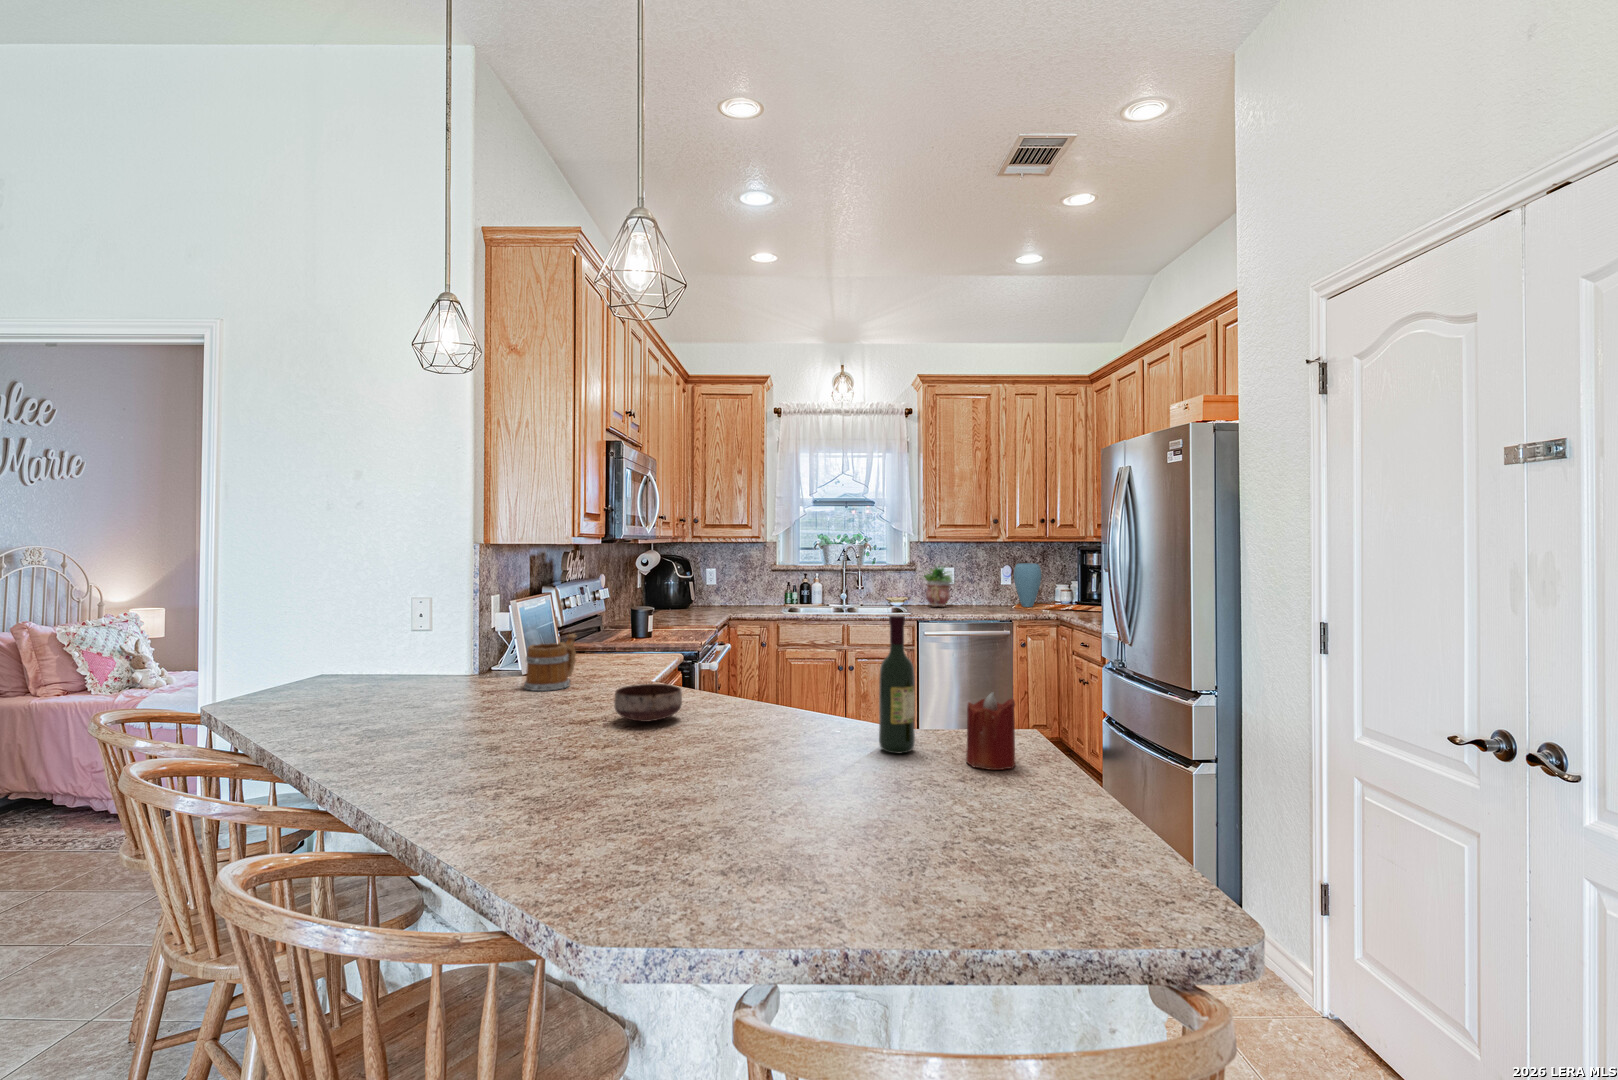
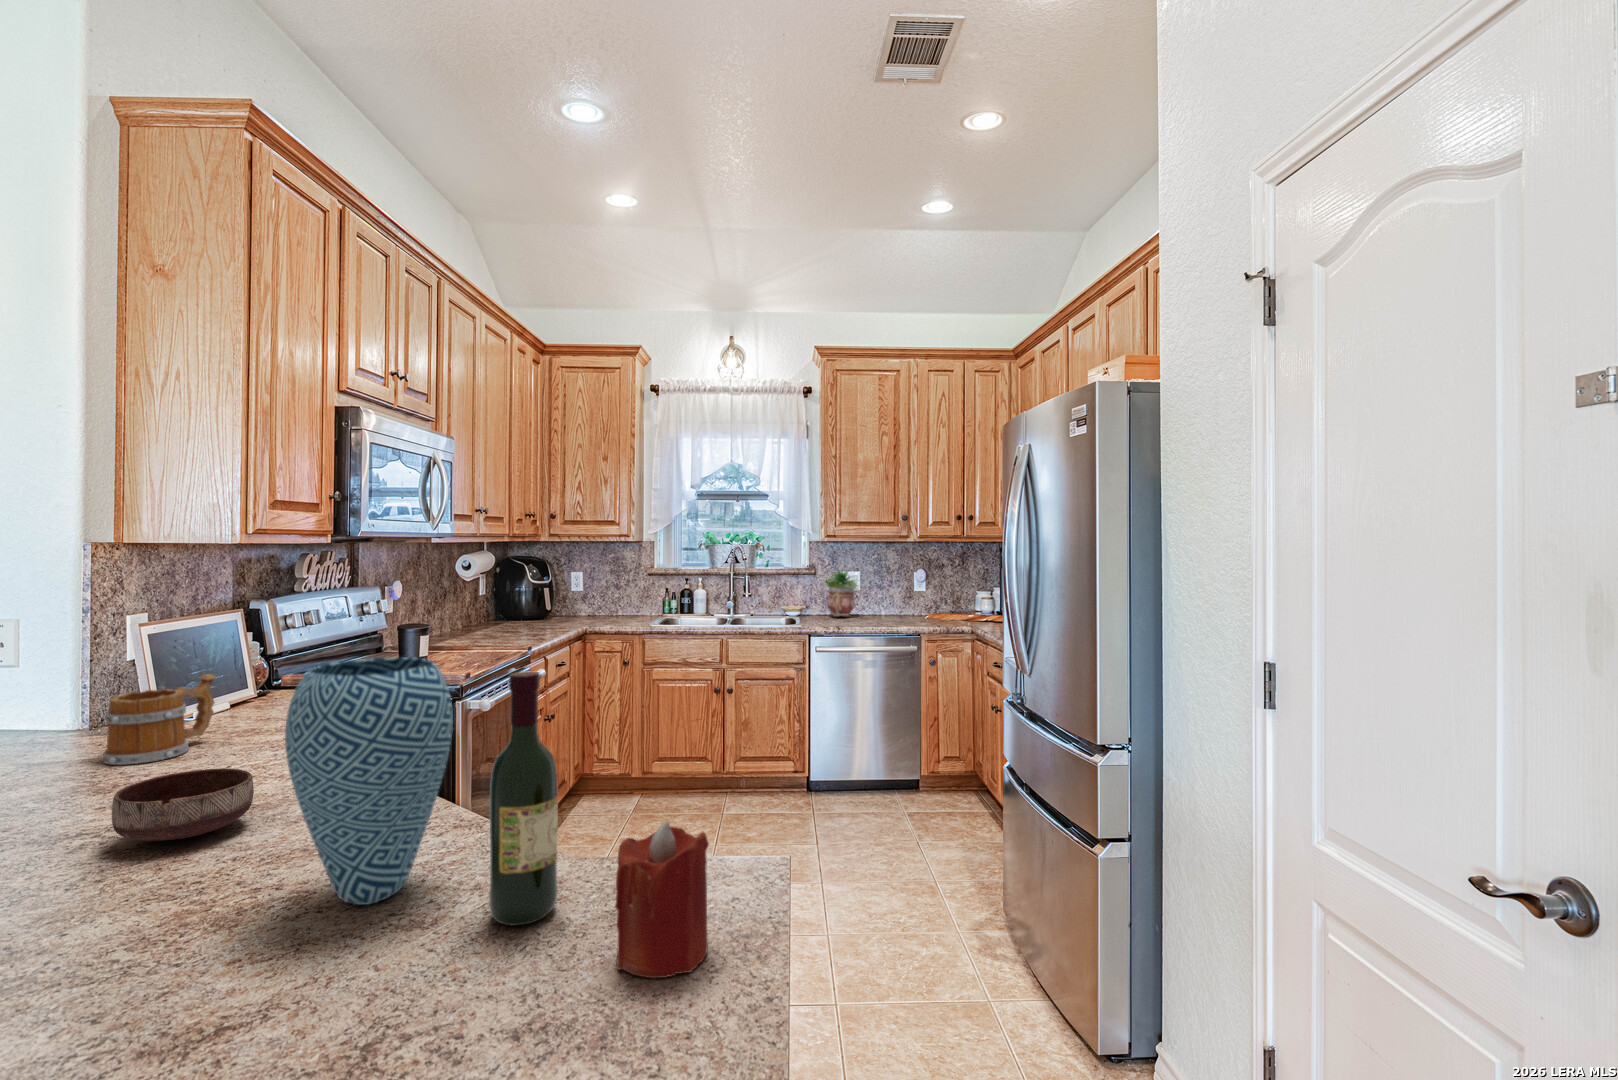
vase: present [1014,563,1041,607] -> present [285,657,453,905]

